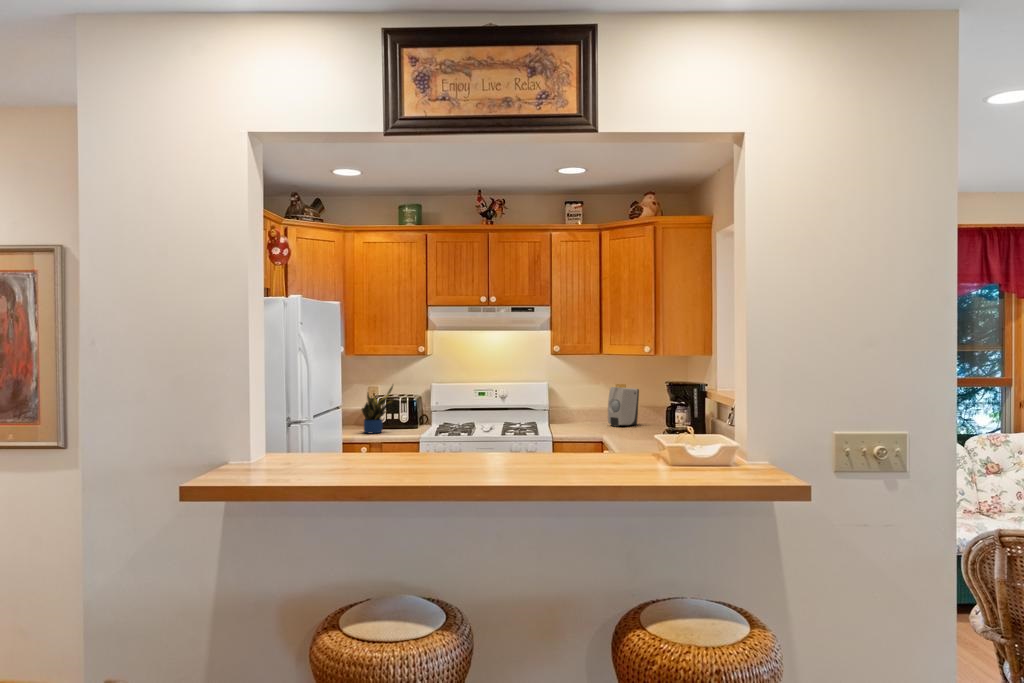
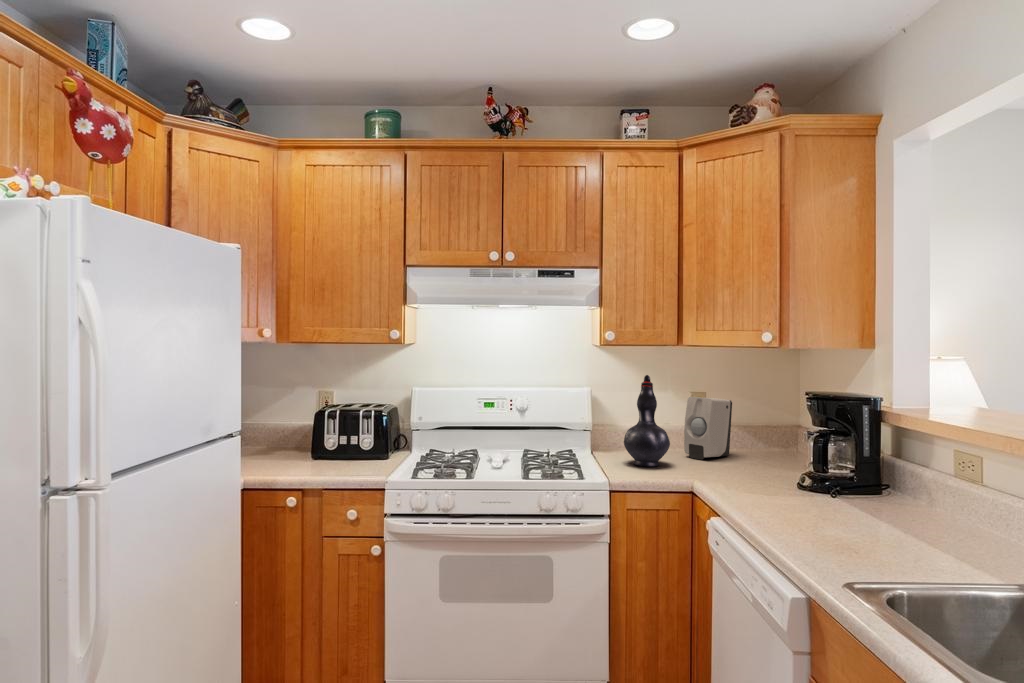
decorative vase: none [566,373,595,430] -> present [624,375,670,466]
potted plant: present [362,386,393,433] -> none [294,390,348,471]

